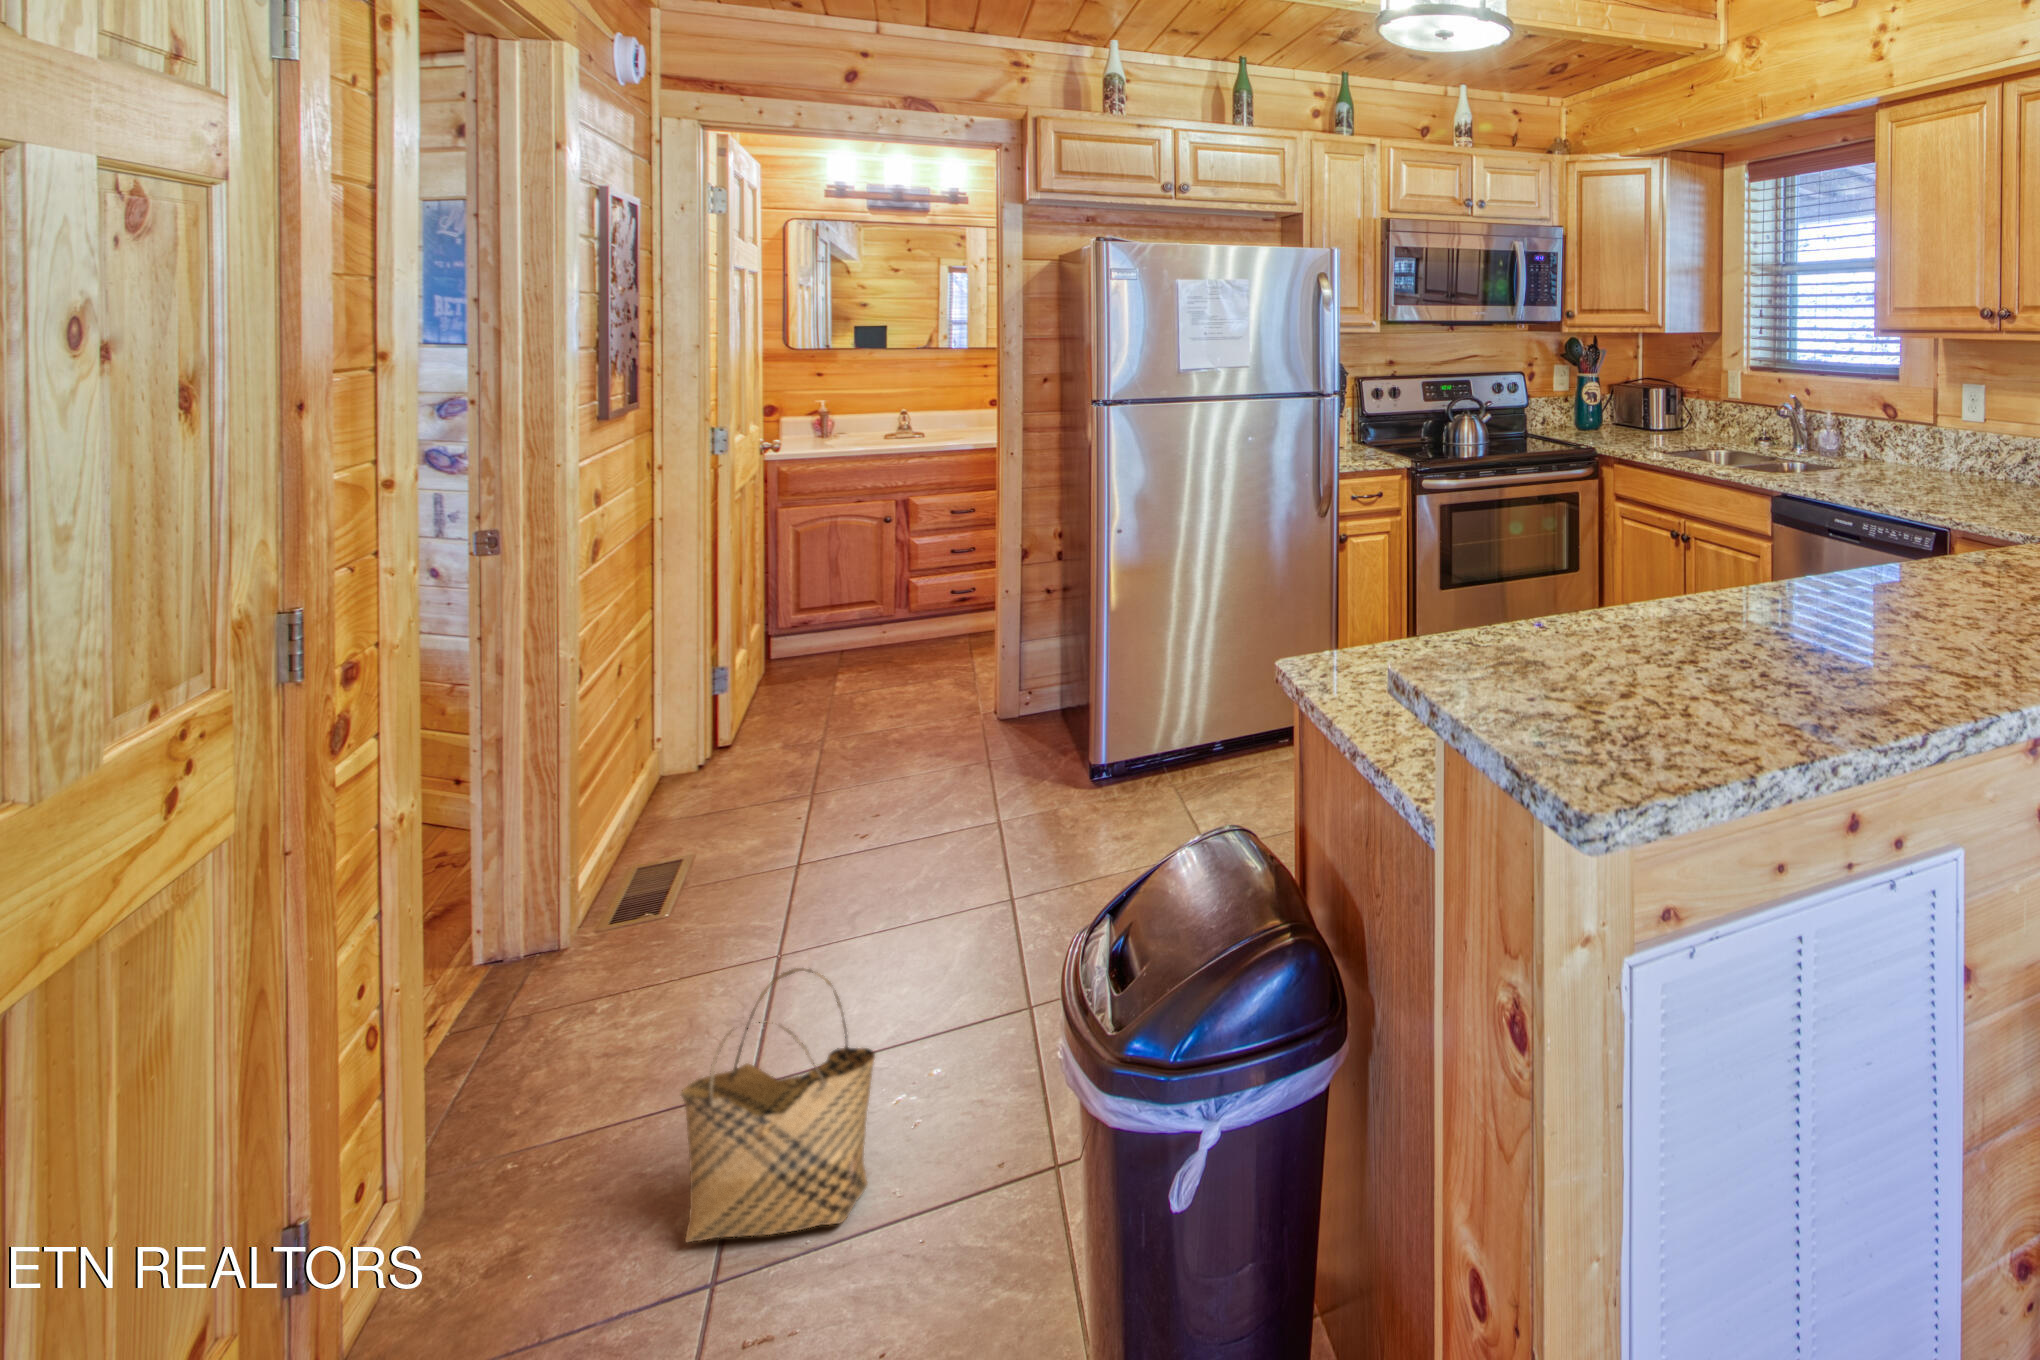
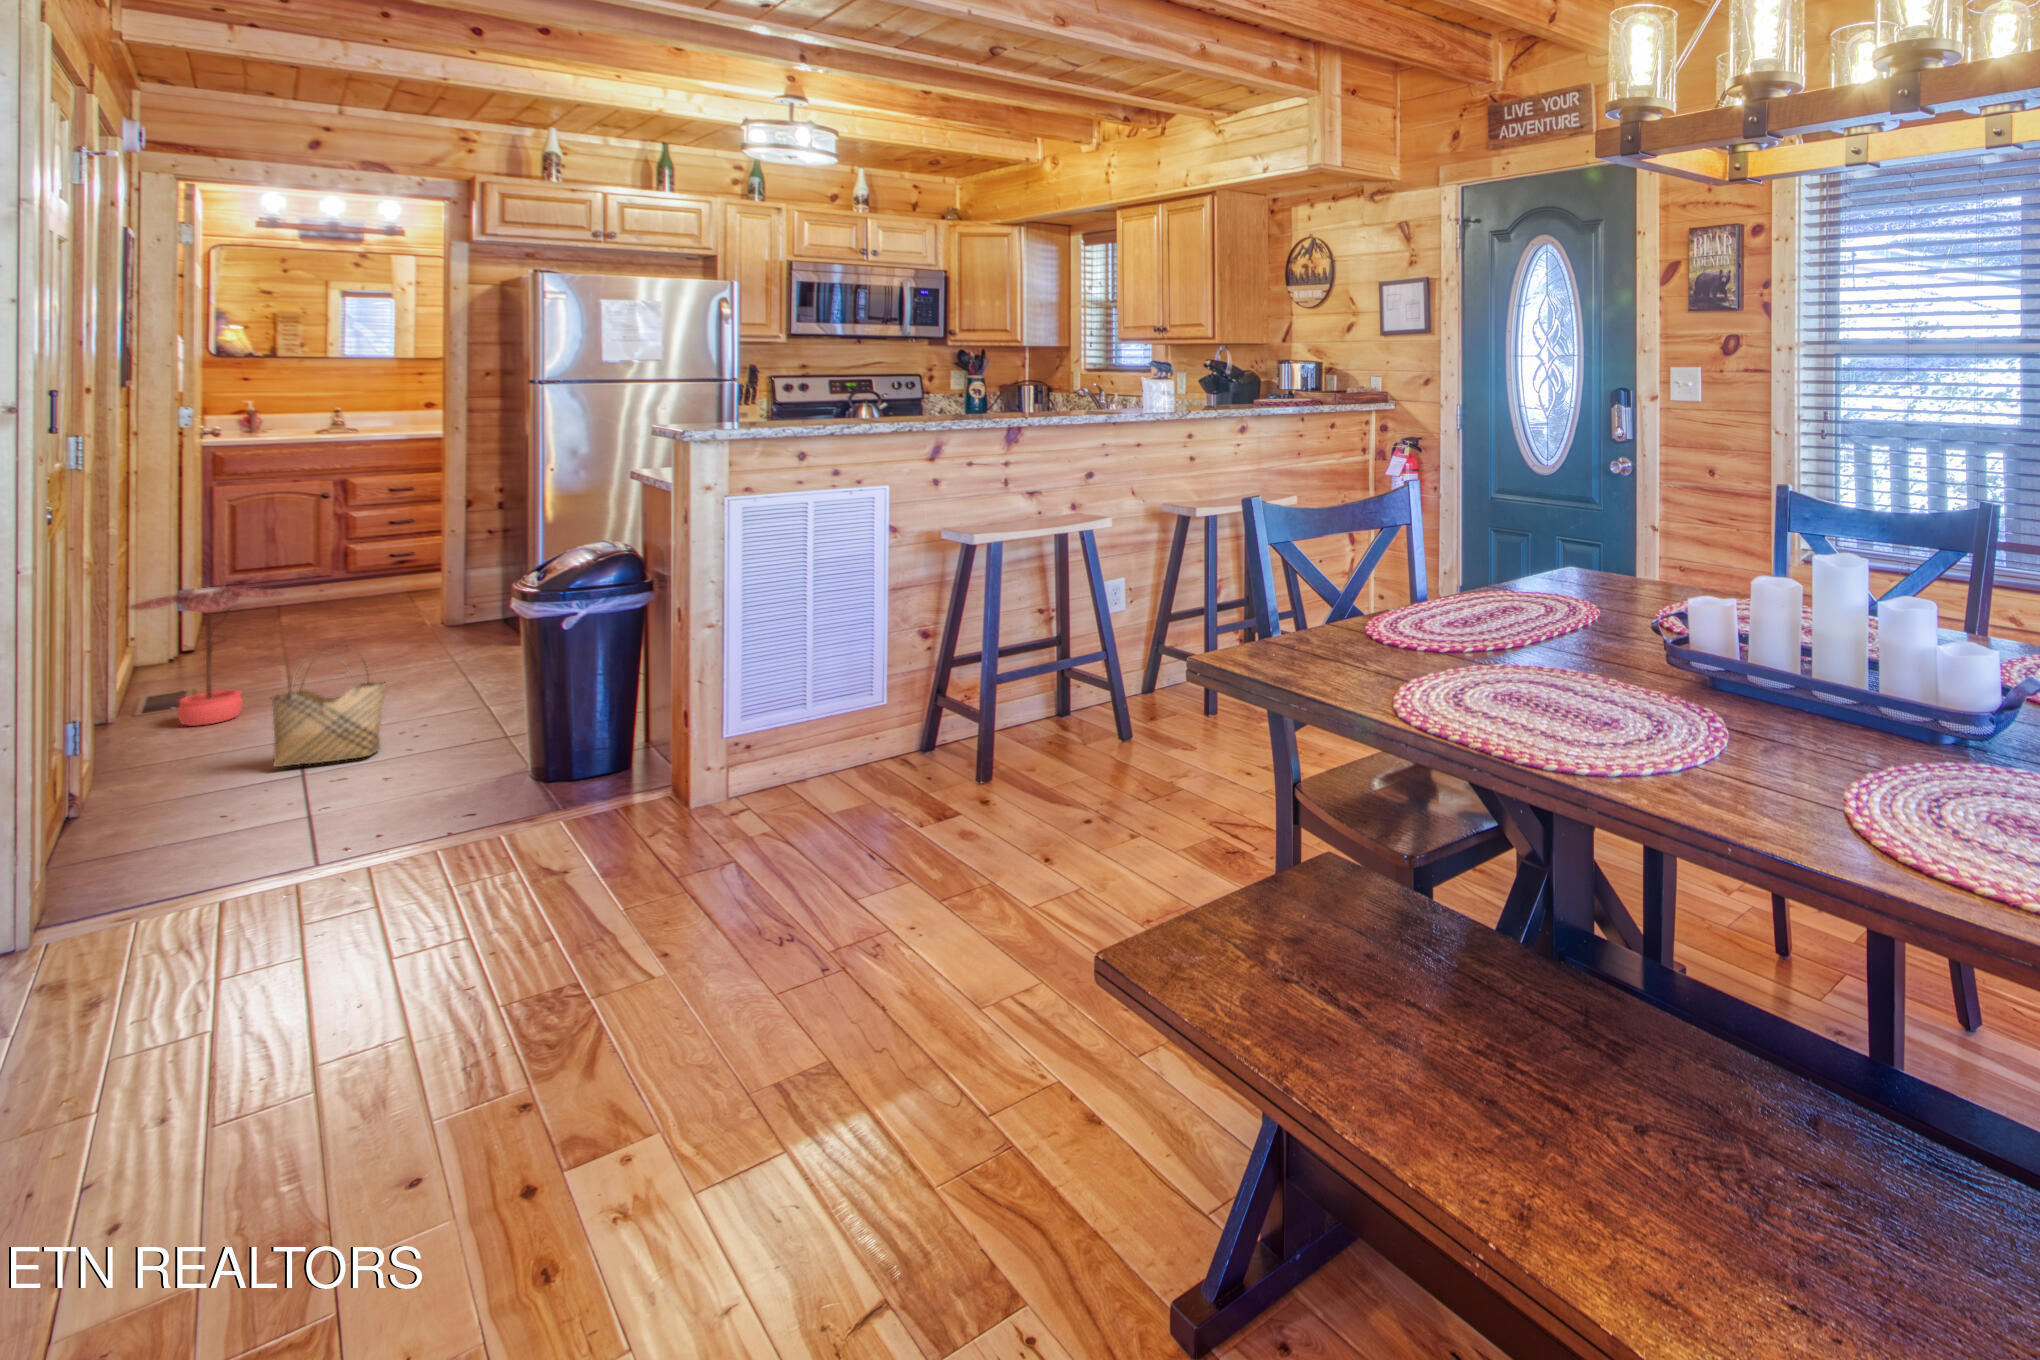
potted plant: none [561,744,772,991] -> present [129,586,282,726]

